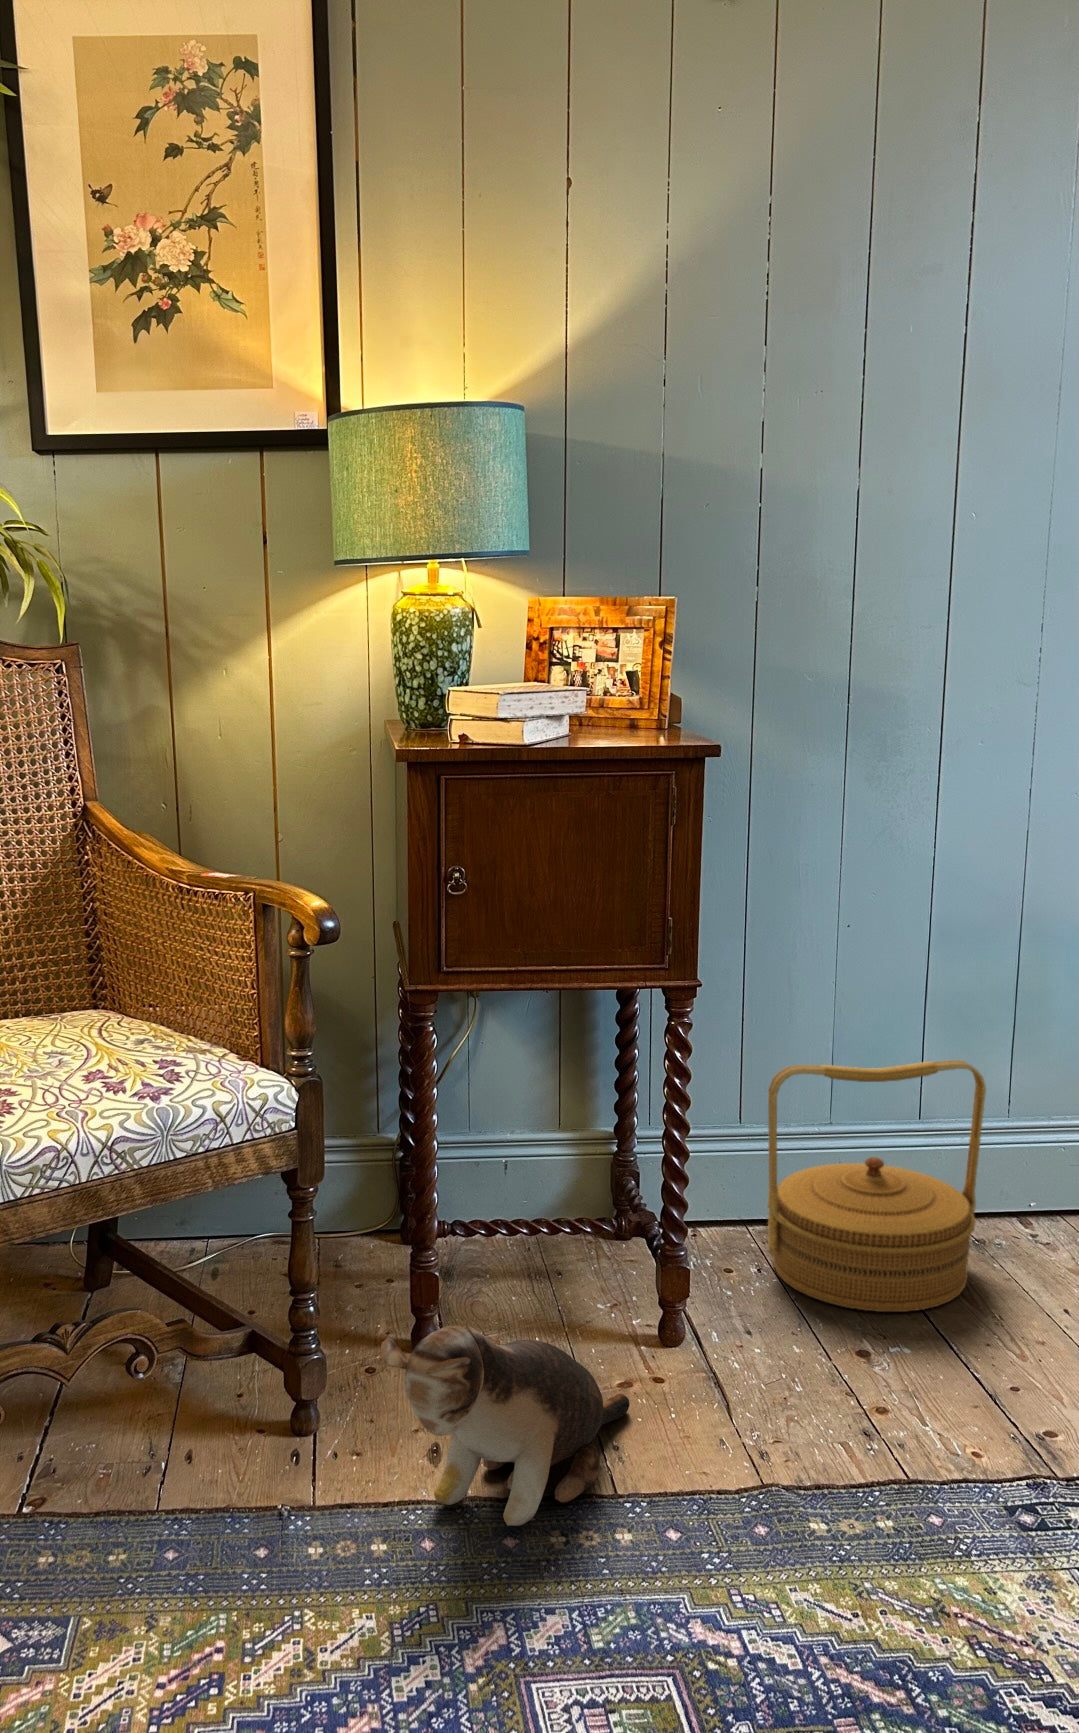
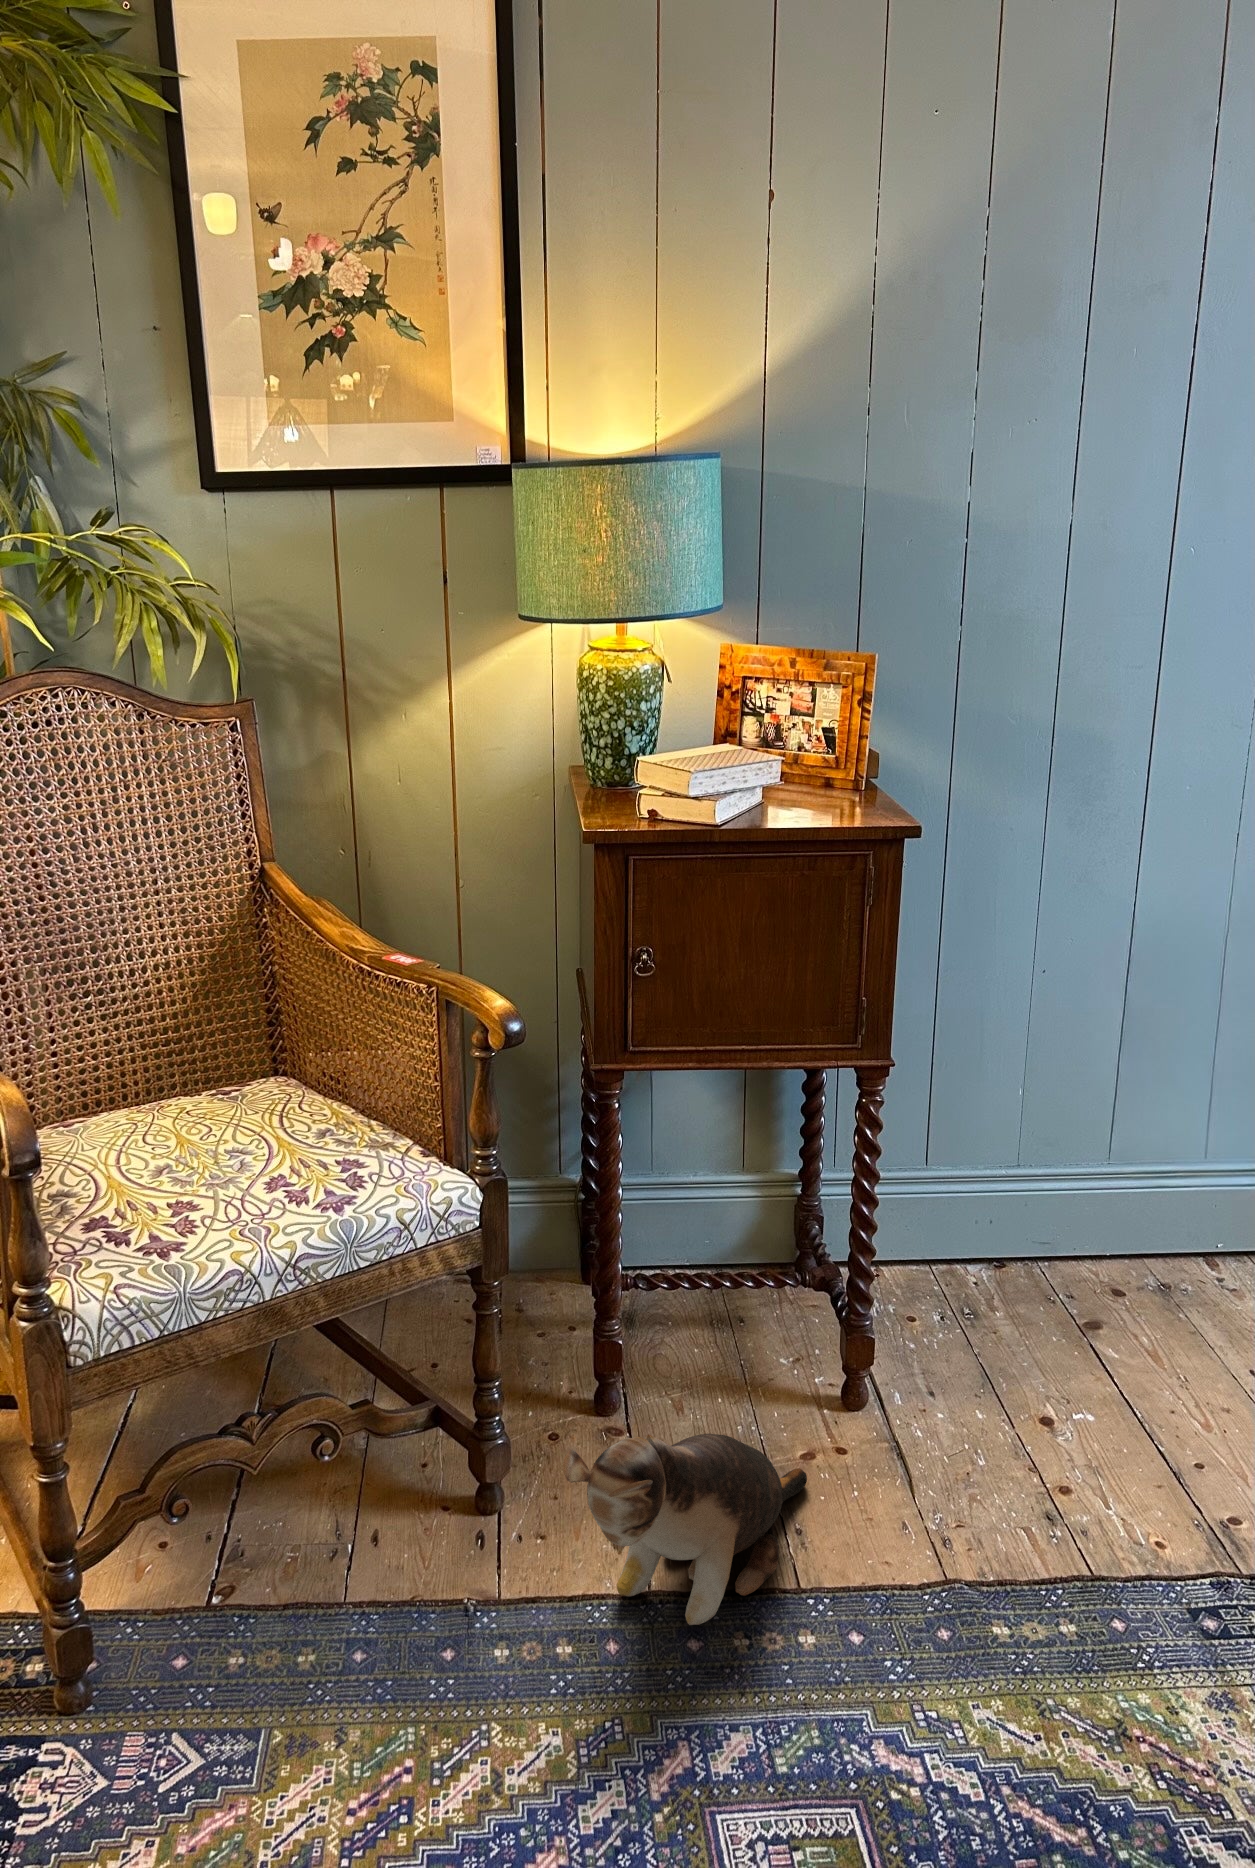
basket: present [767,1060,986,1312] -> none [941,1116,1164,1369]

